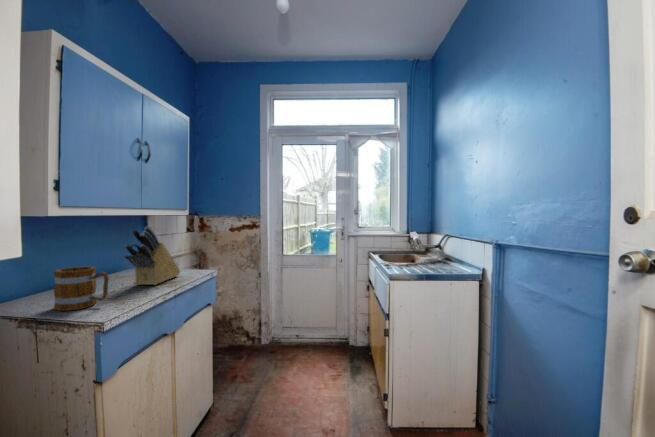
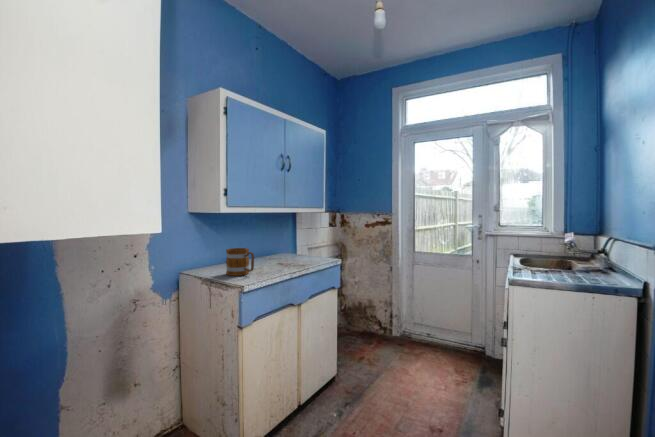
knife block: present [125,227,180,285] -> none [269,221,311,266]

